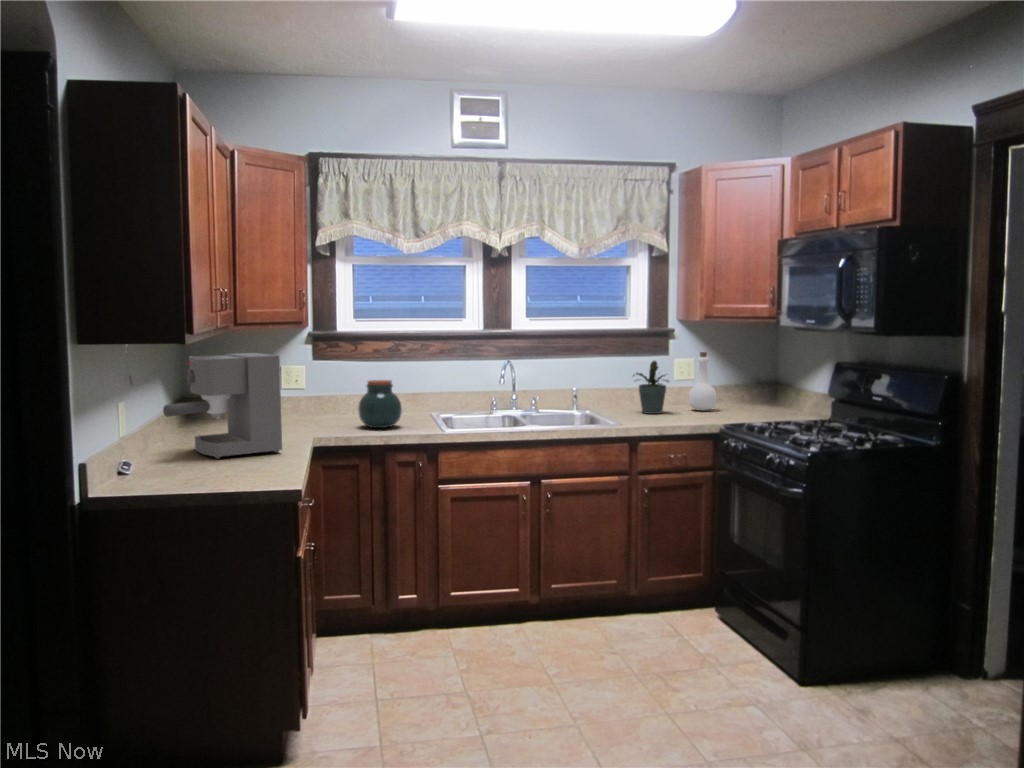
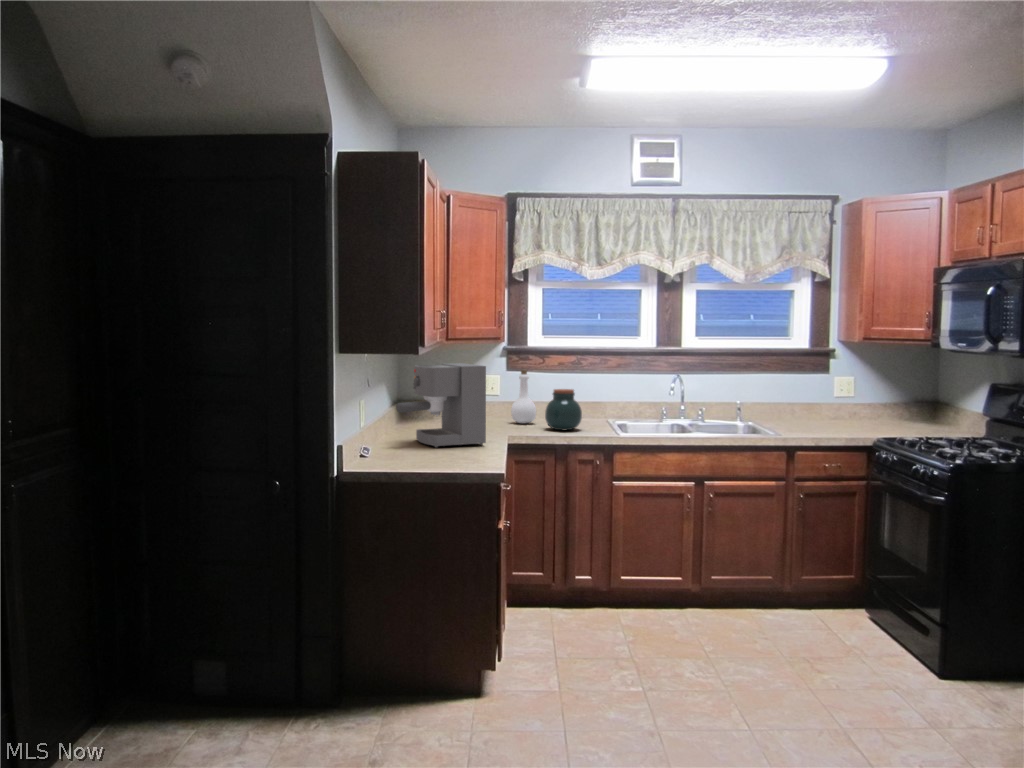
bottle: present [689,352,717,410] -> present [511,370,536,423]
potted plant: present [634,361,669,414] -> none [793,378,828,427]

